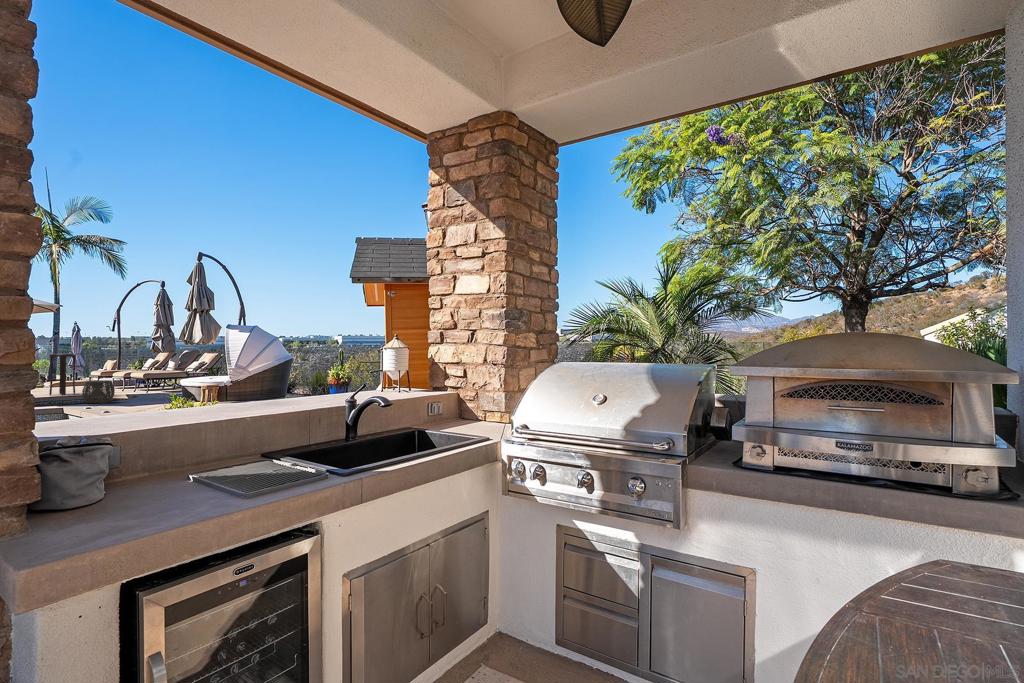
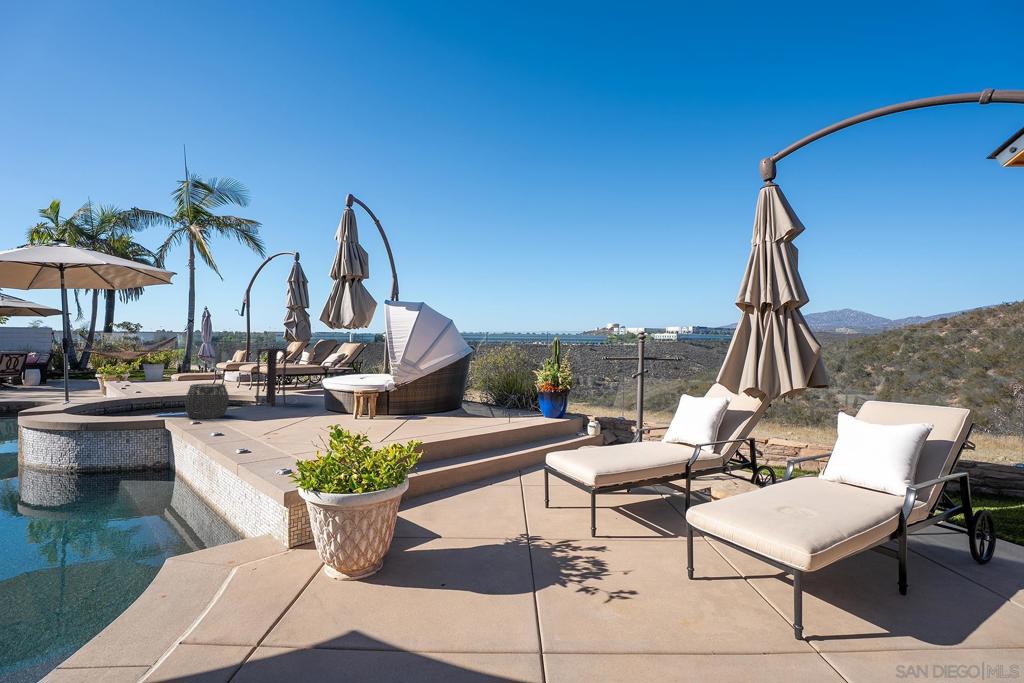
stool: present [49,354,76,395] -> present [256,347,287,406]

